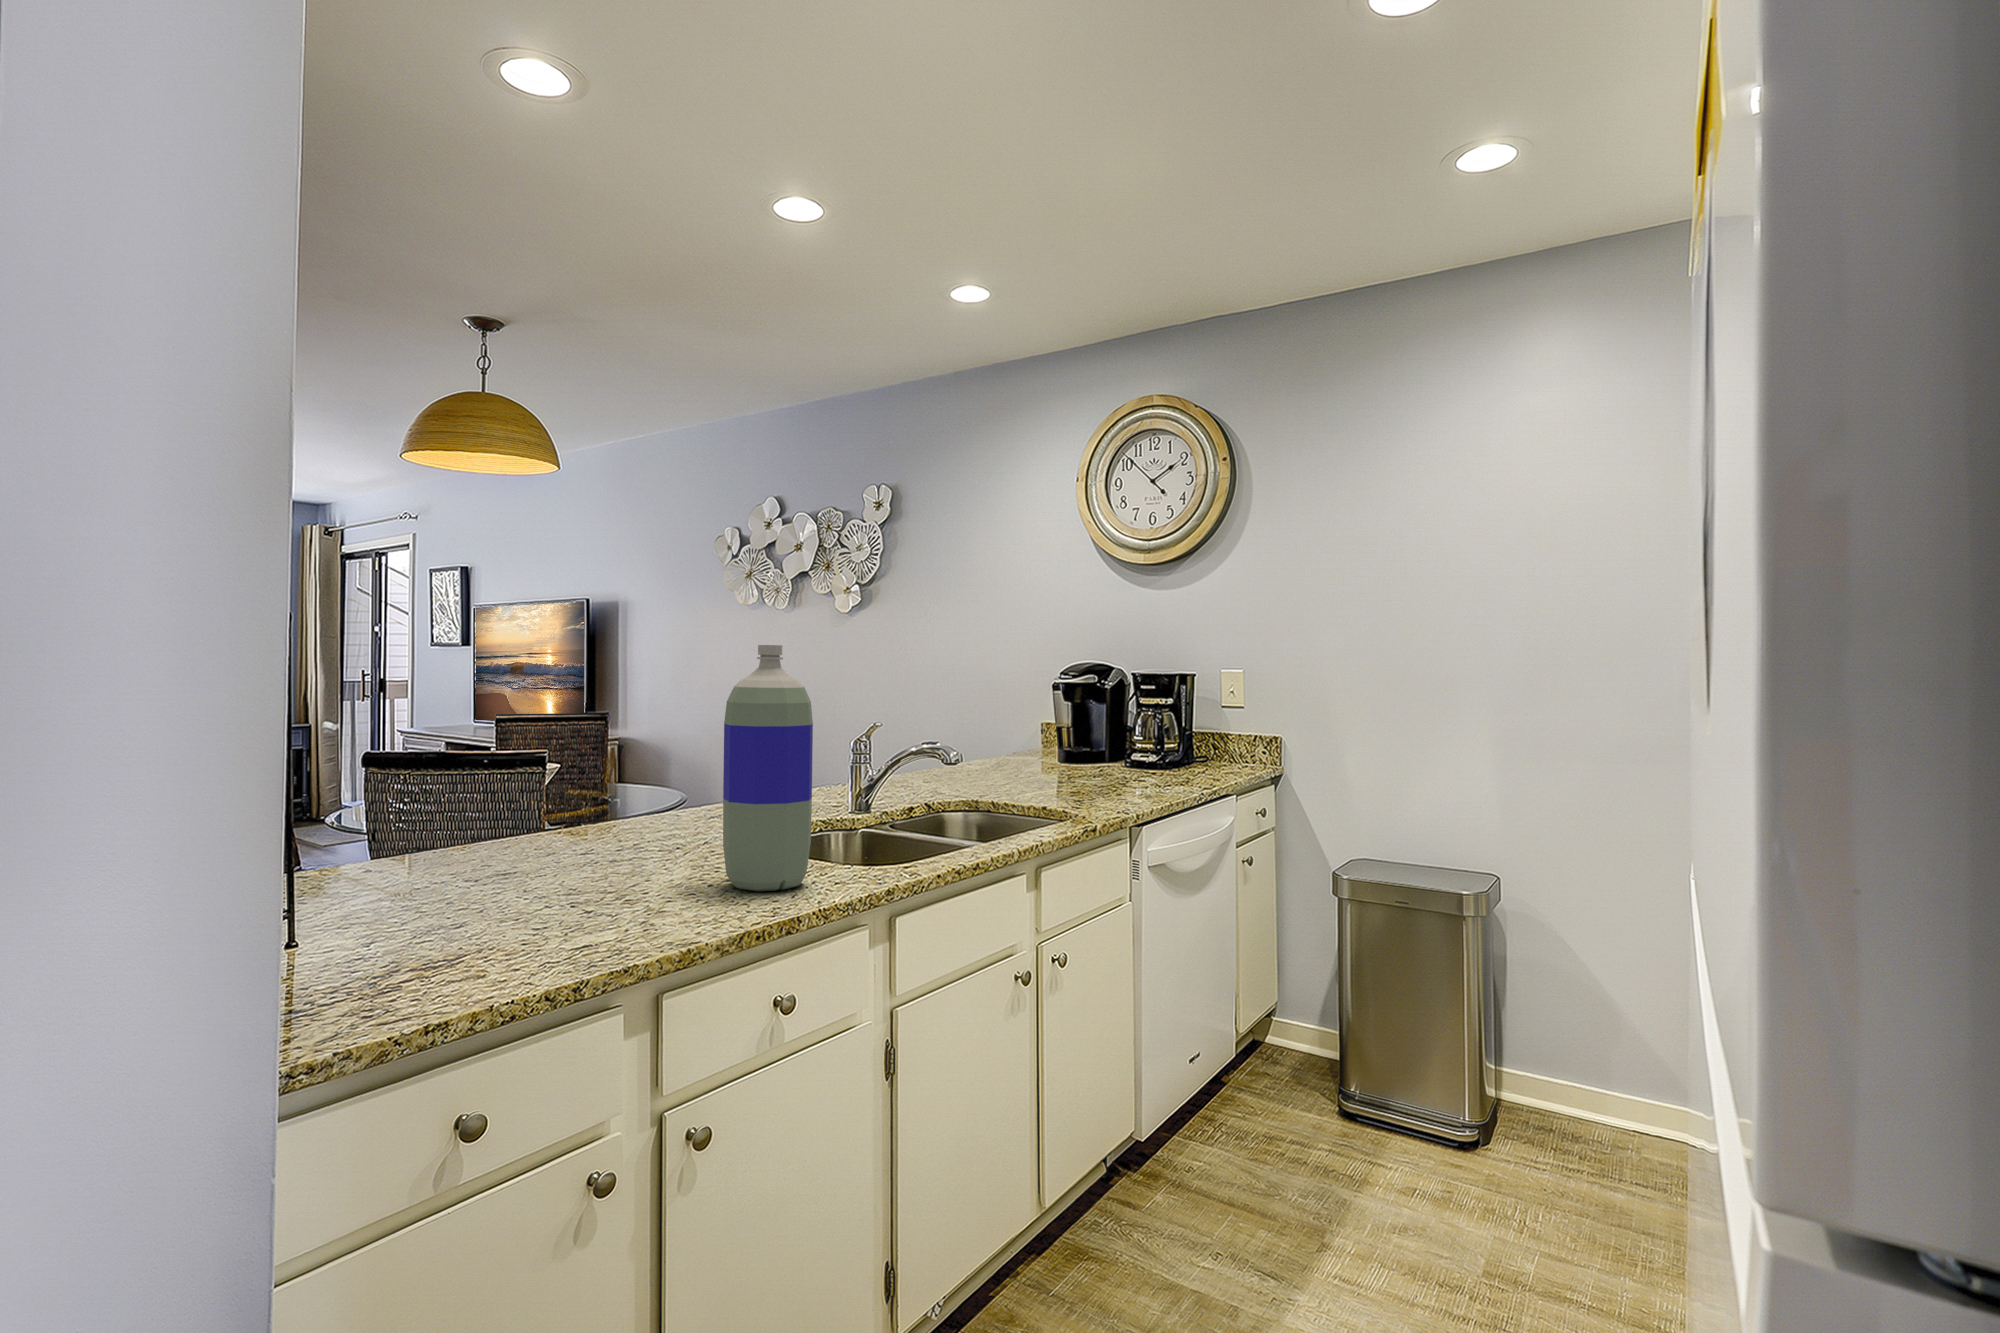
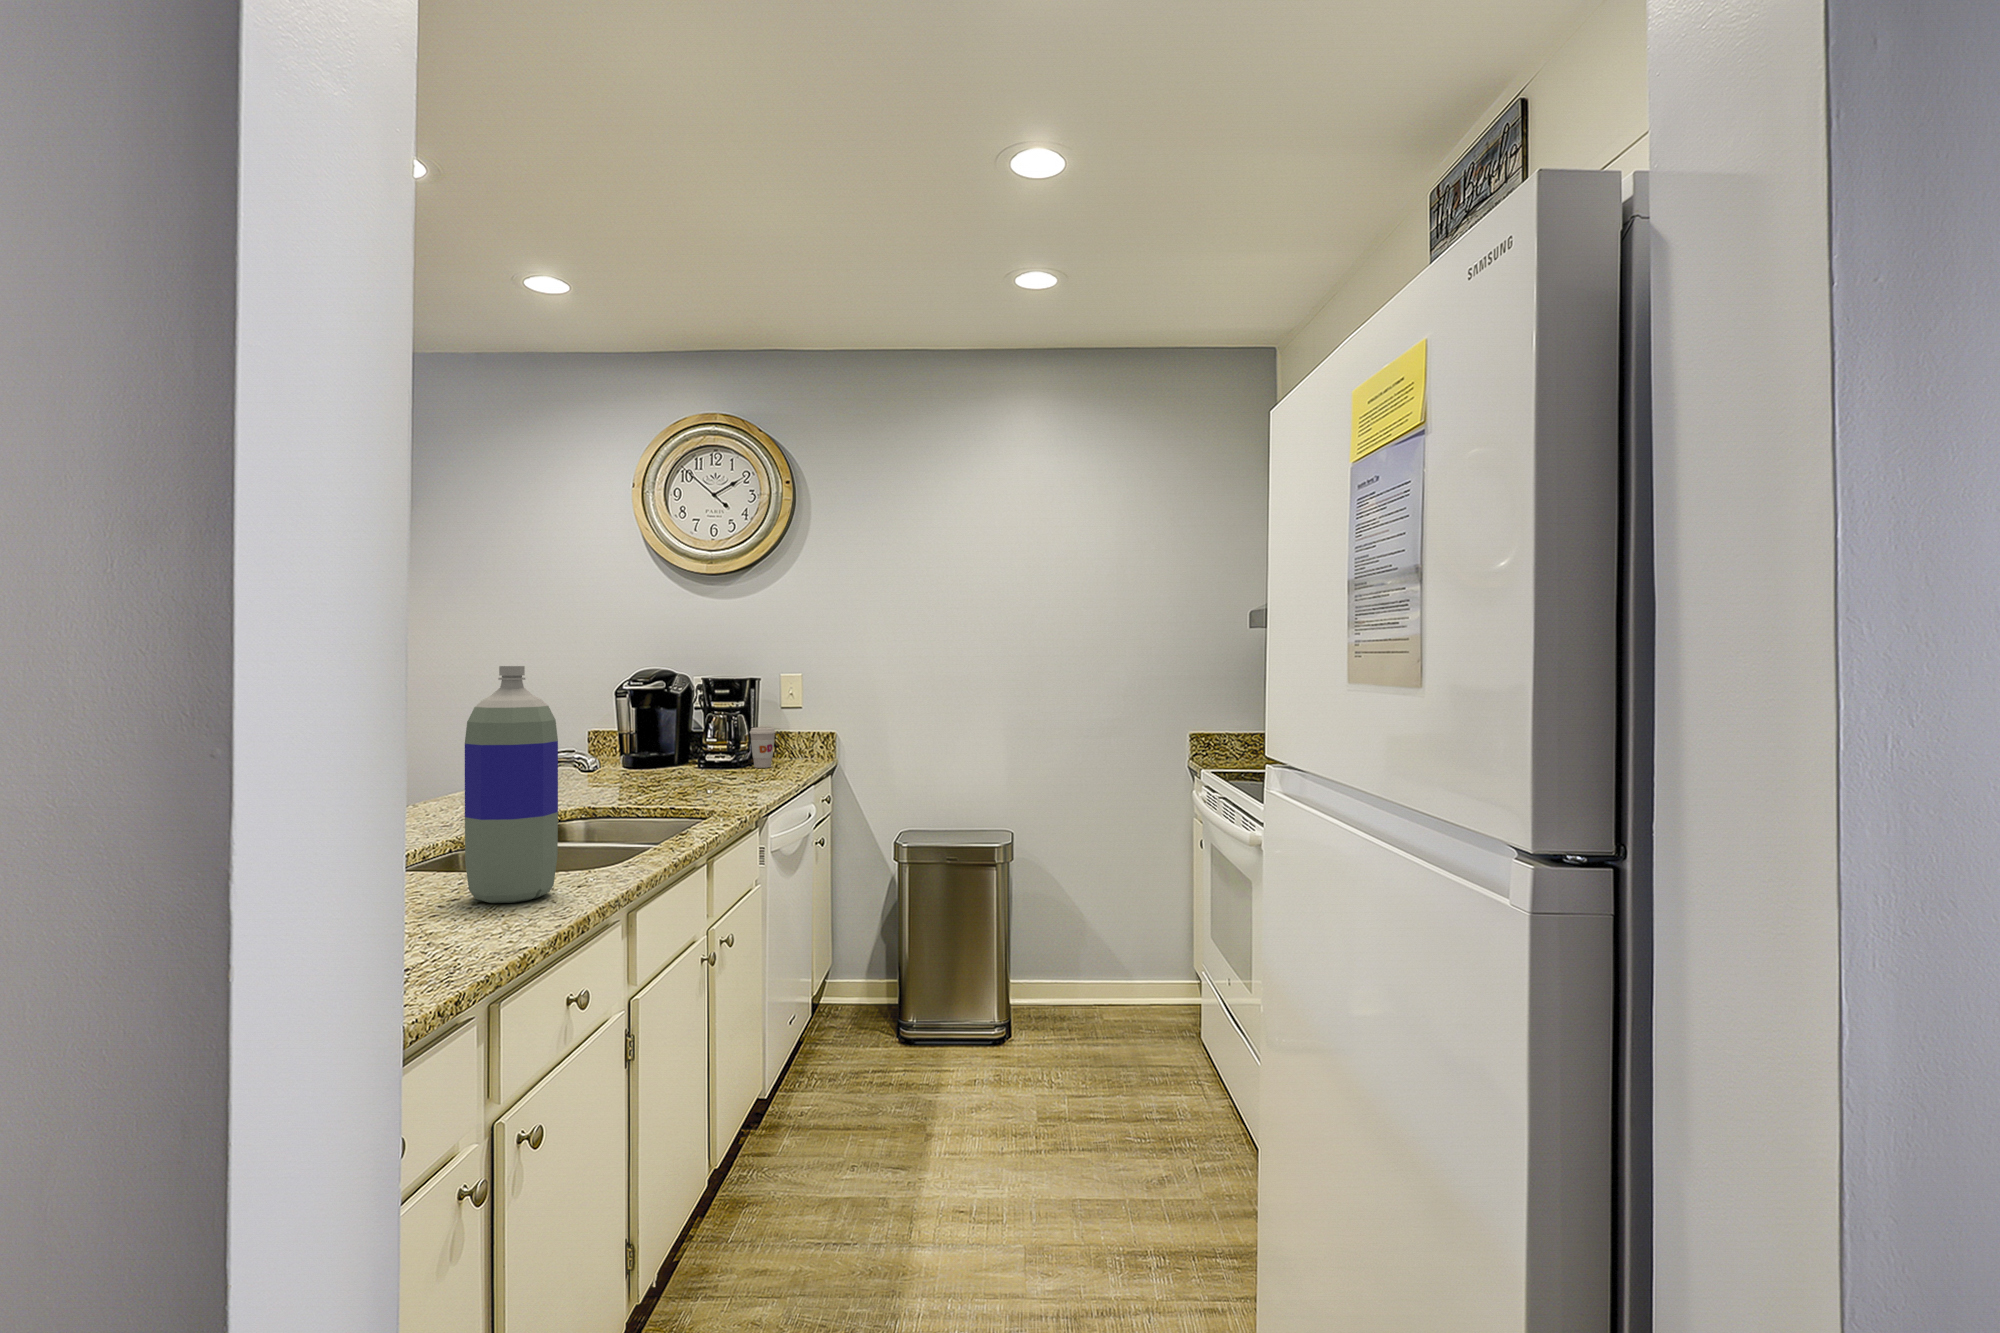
coffee cup: none [1177,729,1206,774] -> present [750,727,776,768]

